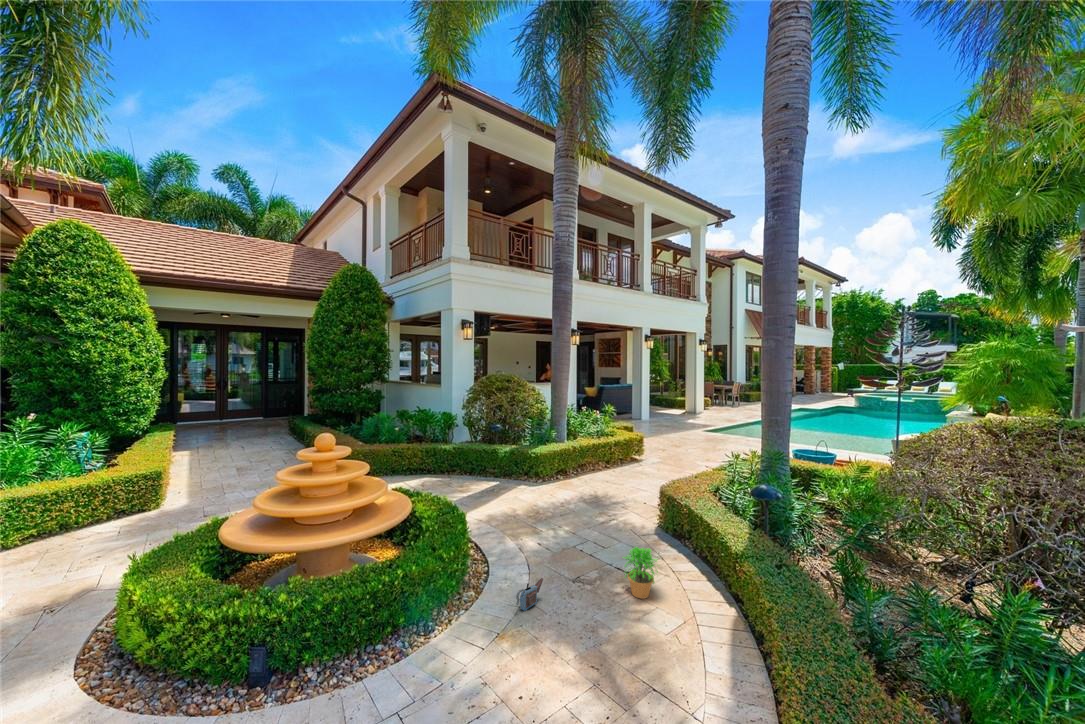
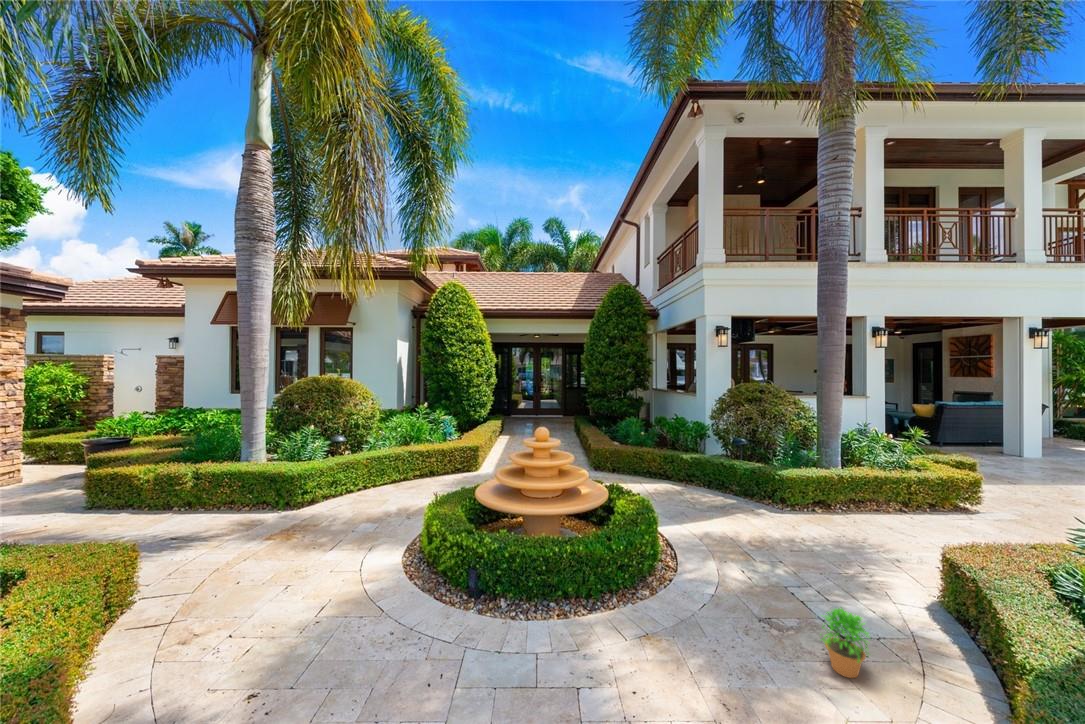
watering can: present [516,578,543,611] -> none [675,603,714,628]

